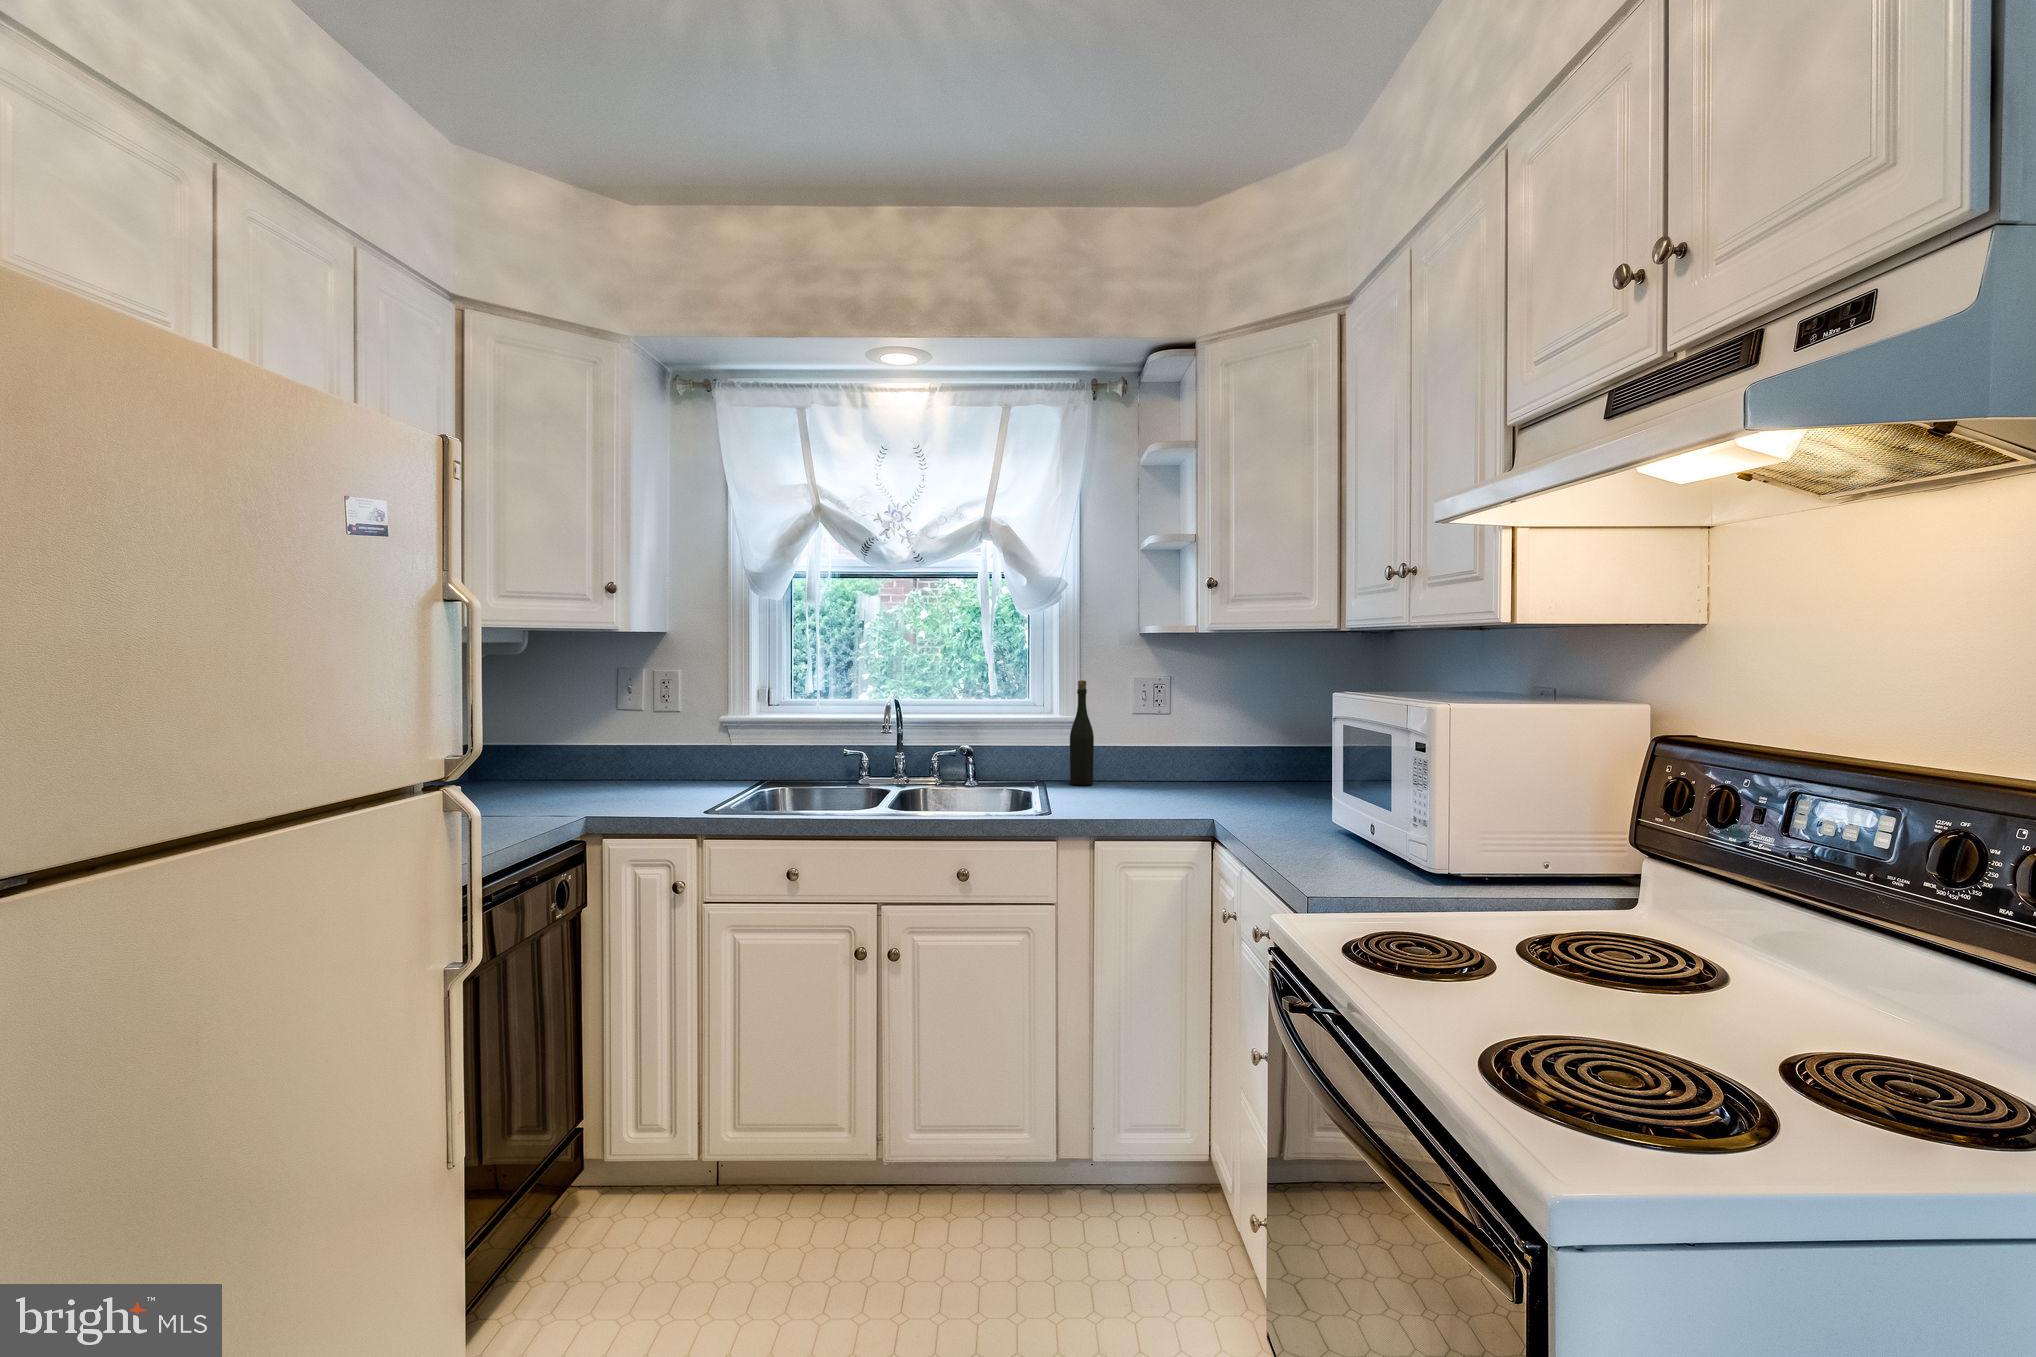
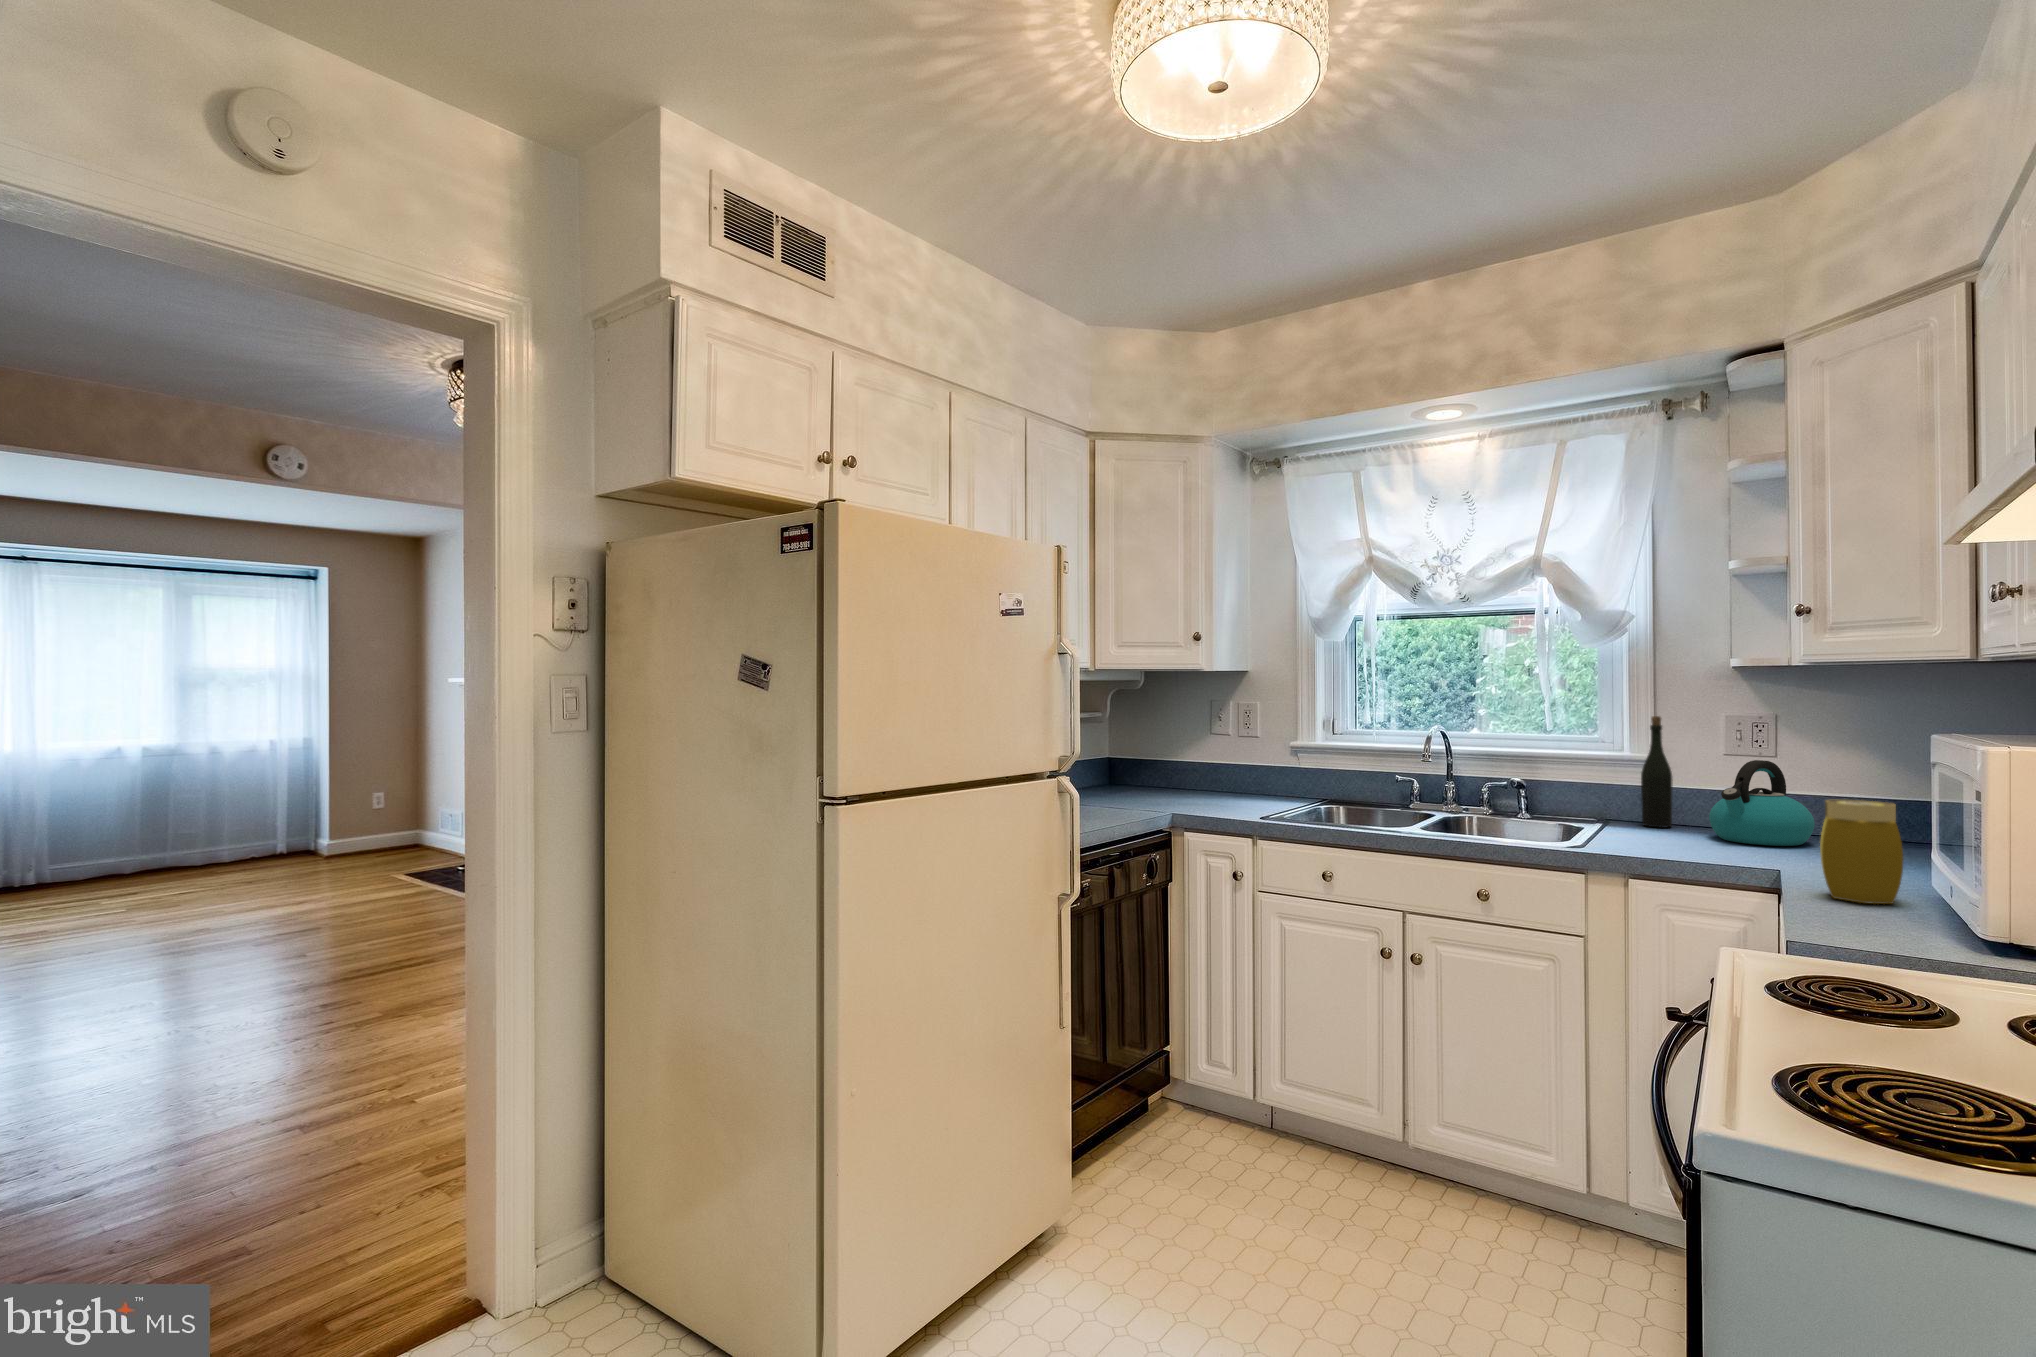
kettle: none [1129,719,1206,795] -> present [1709,760,1815,846]
jar: none [1259,754,1323,847] -> present [1820,800,1903,904]

